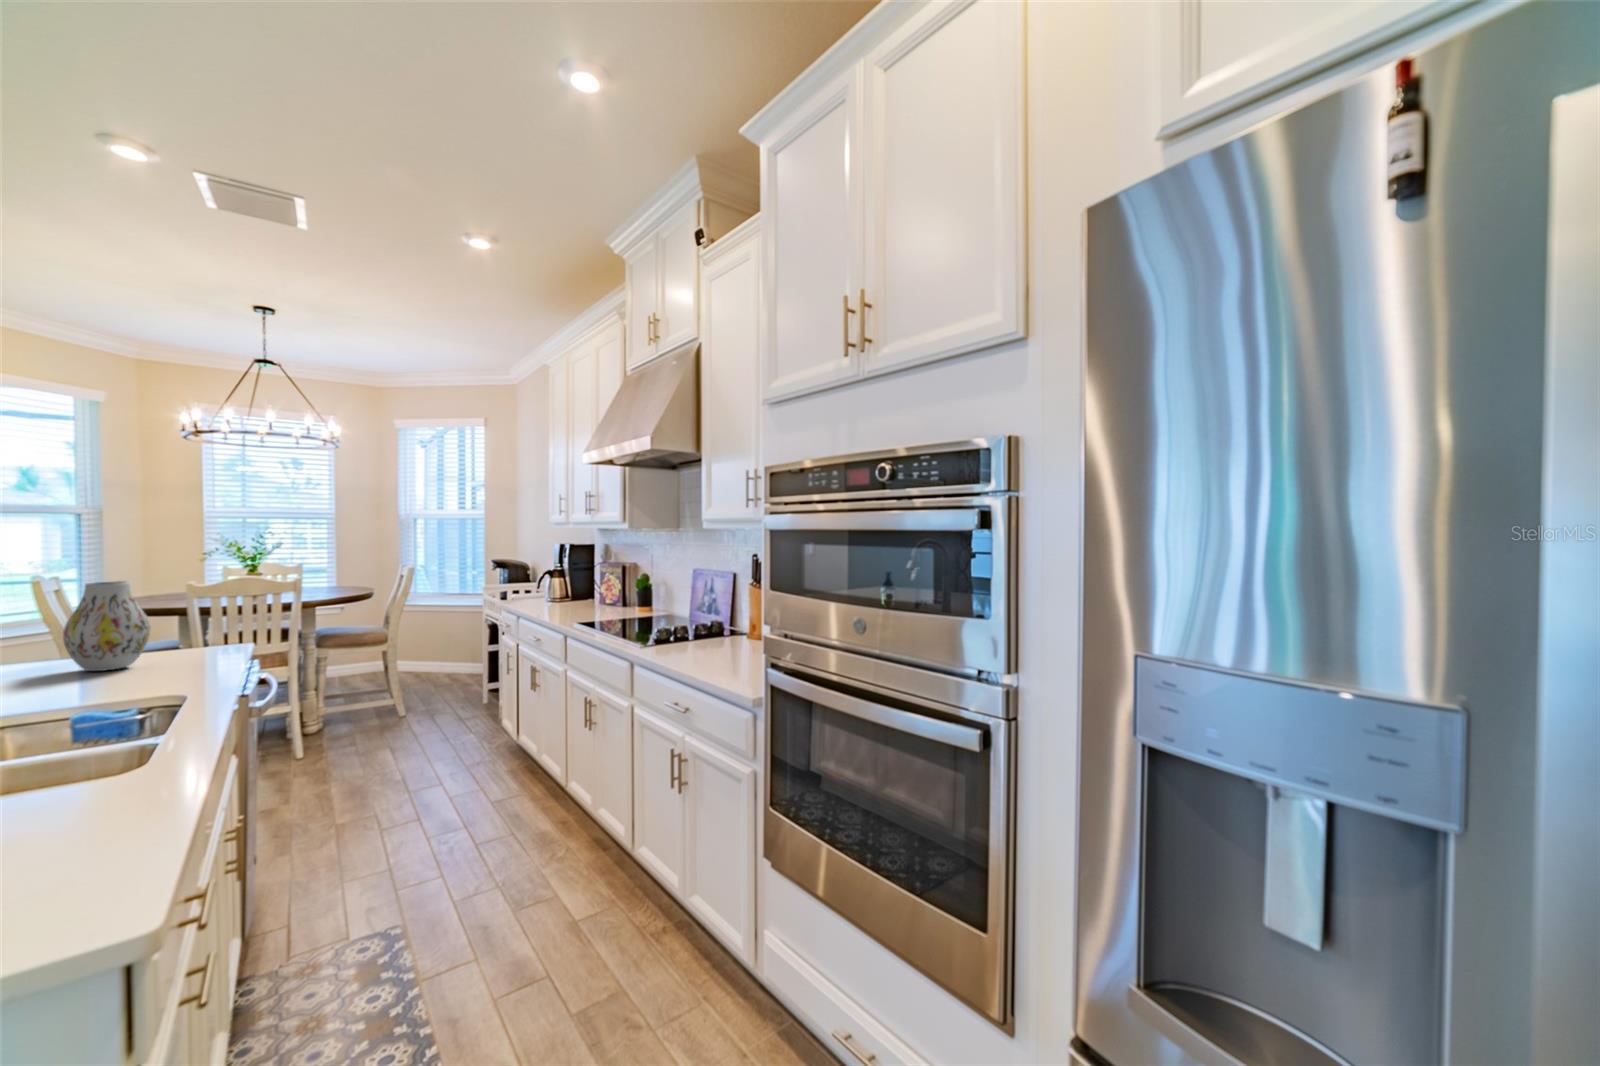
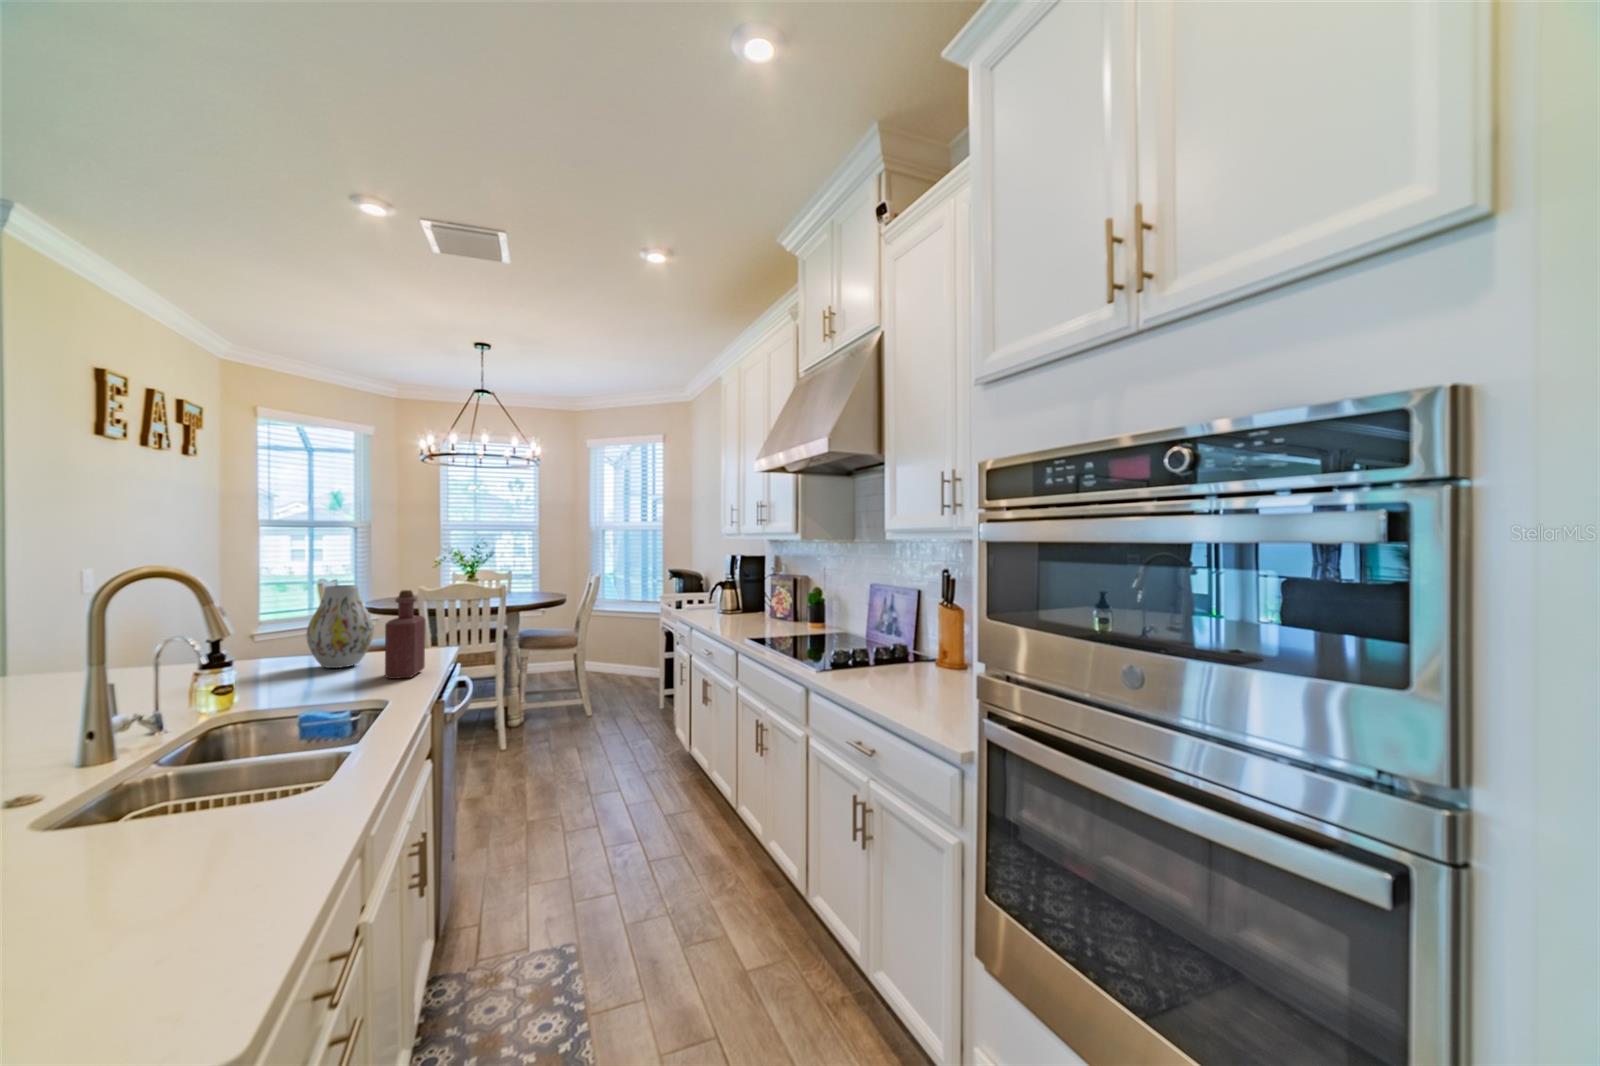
bottle: none [171,585,219,677] -> present [385,590,425,679]

